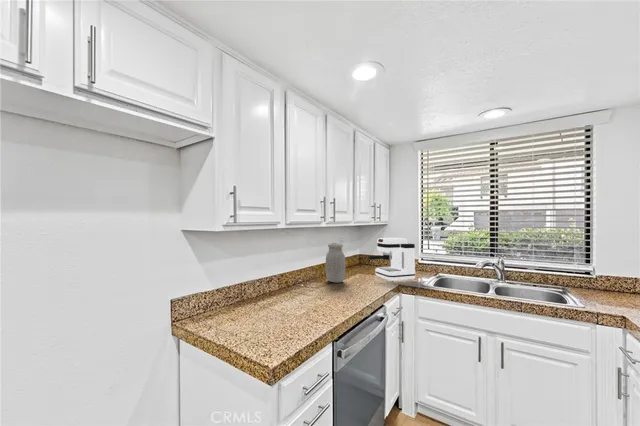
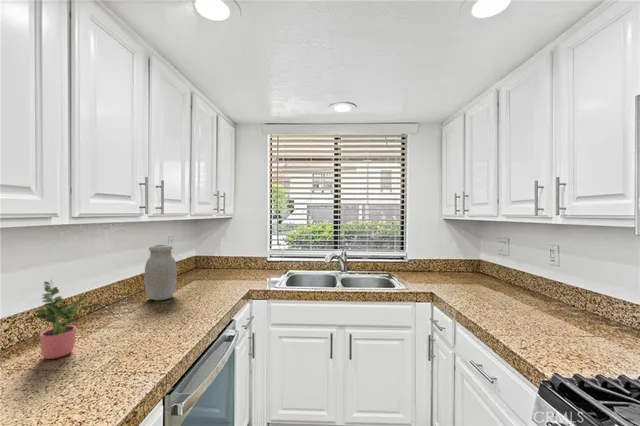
coffee maker: present [369,238,415,281] -> none [210,234,266,287]
potted plant: none [277,258,304,302] -> present [37,282,101,359]

